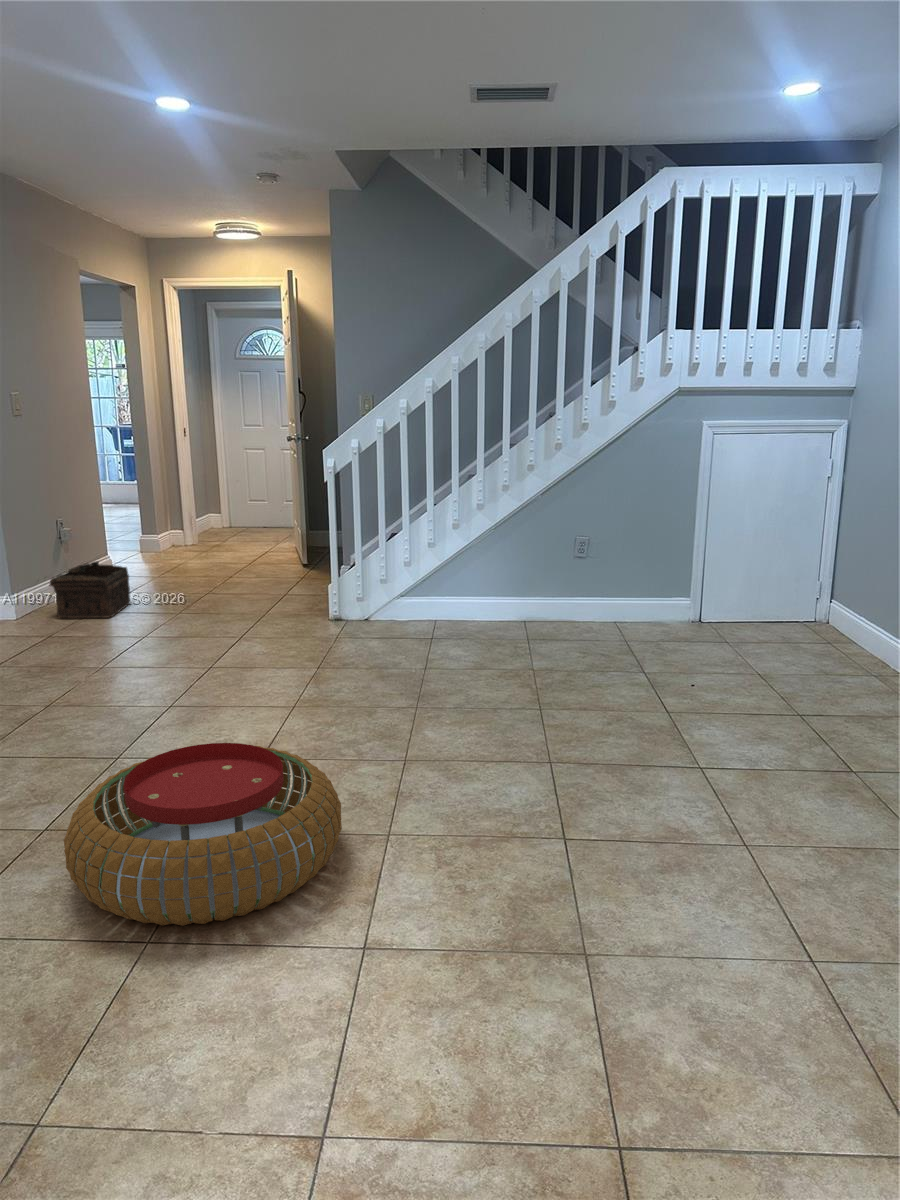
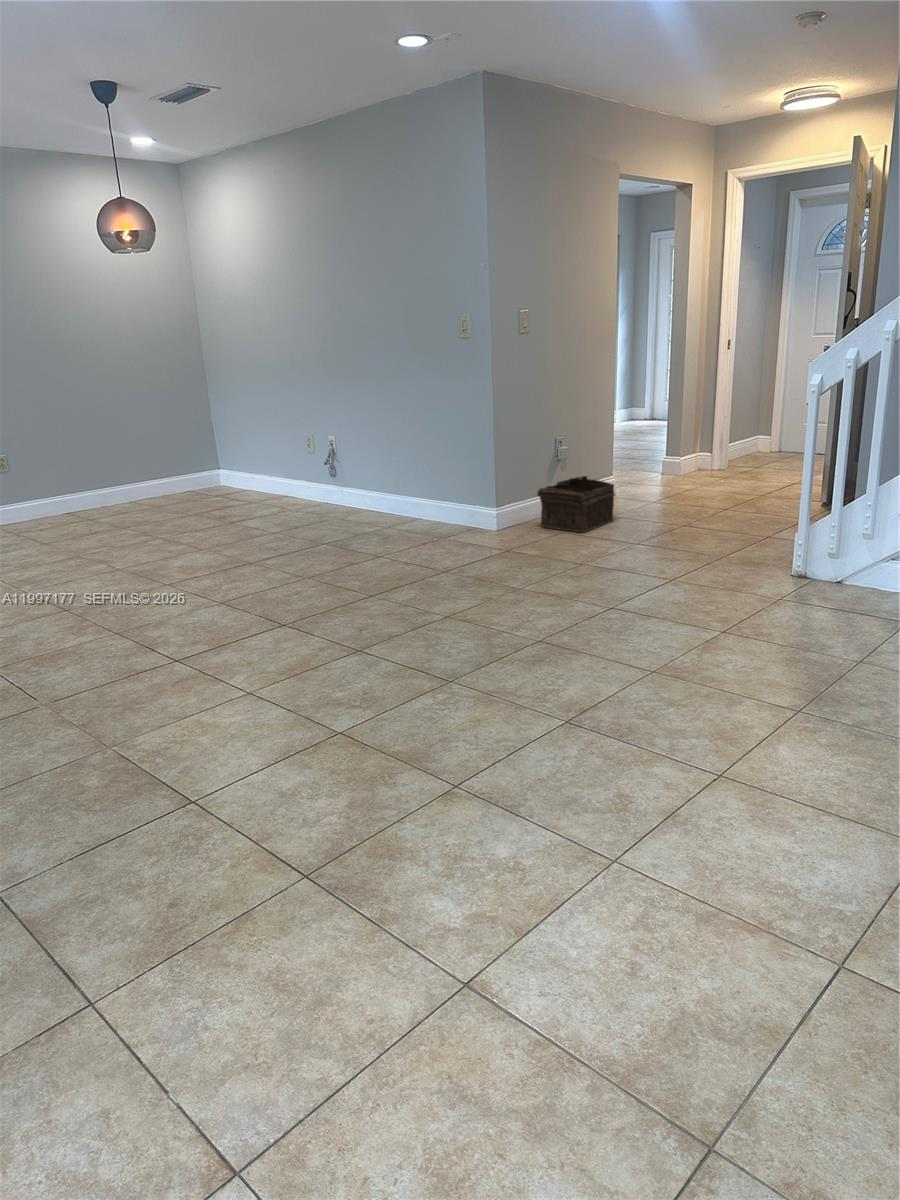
pouf: present [64,743,342,926] -> none [293,689,570,885]

